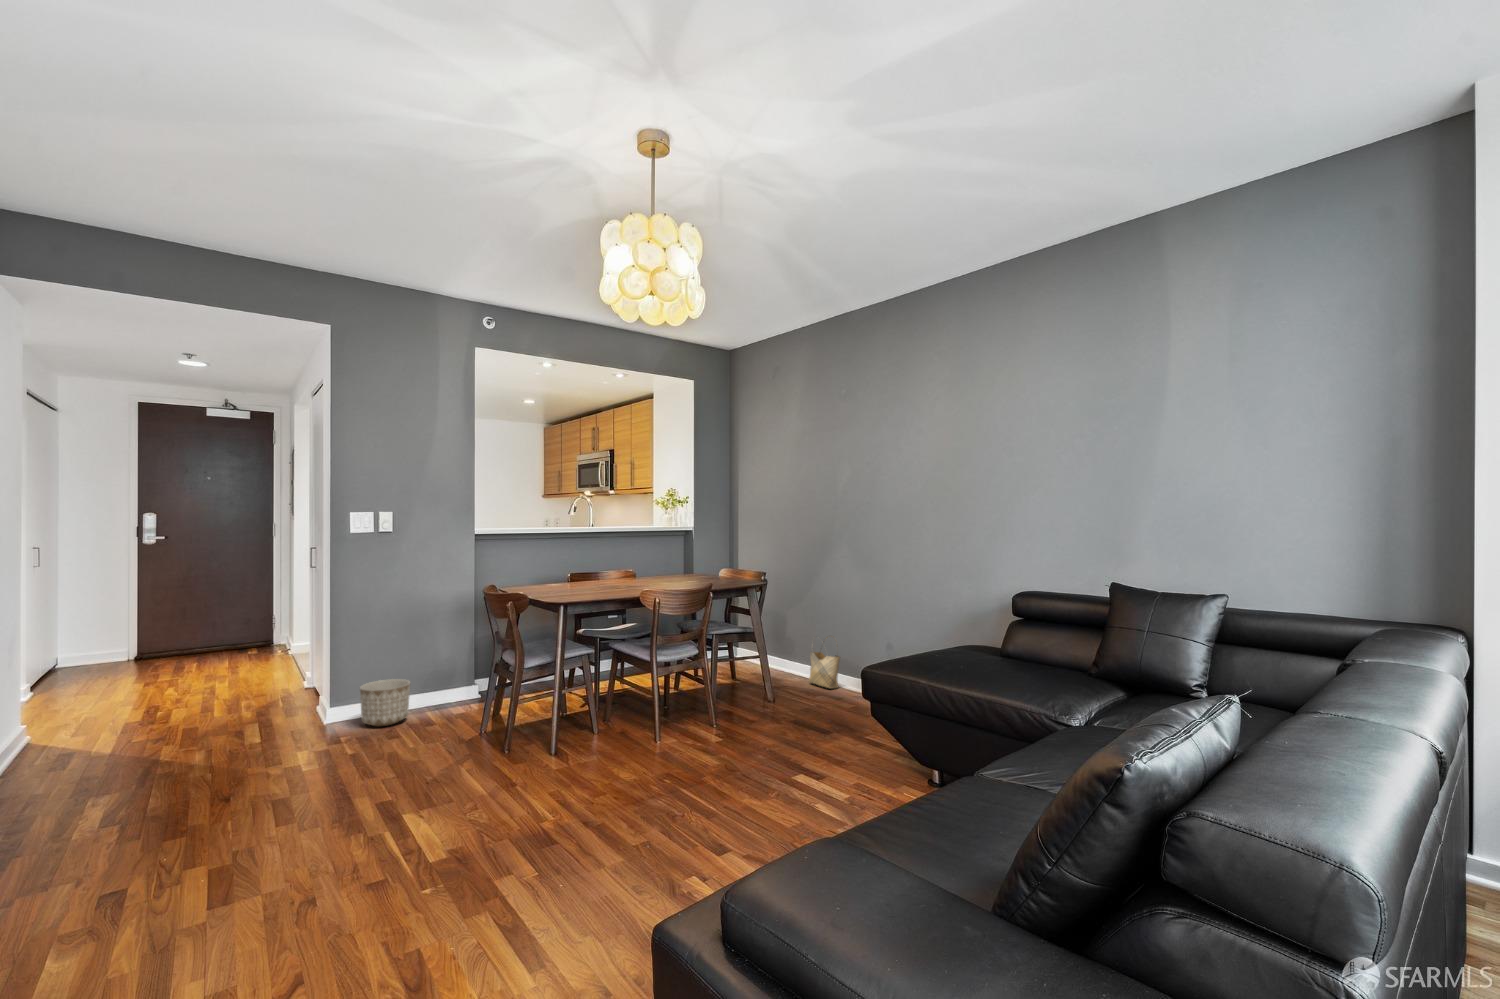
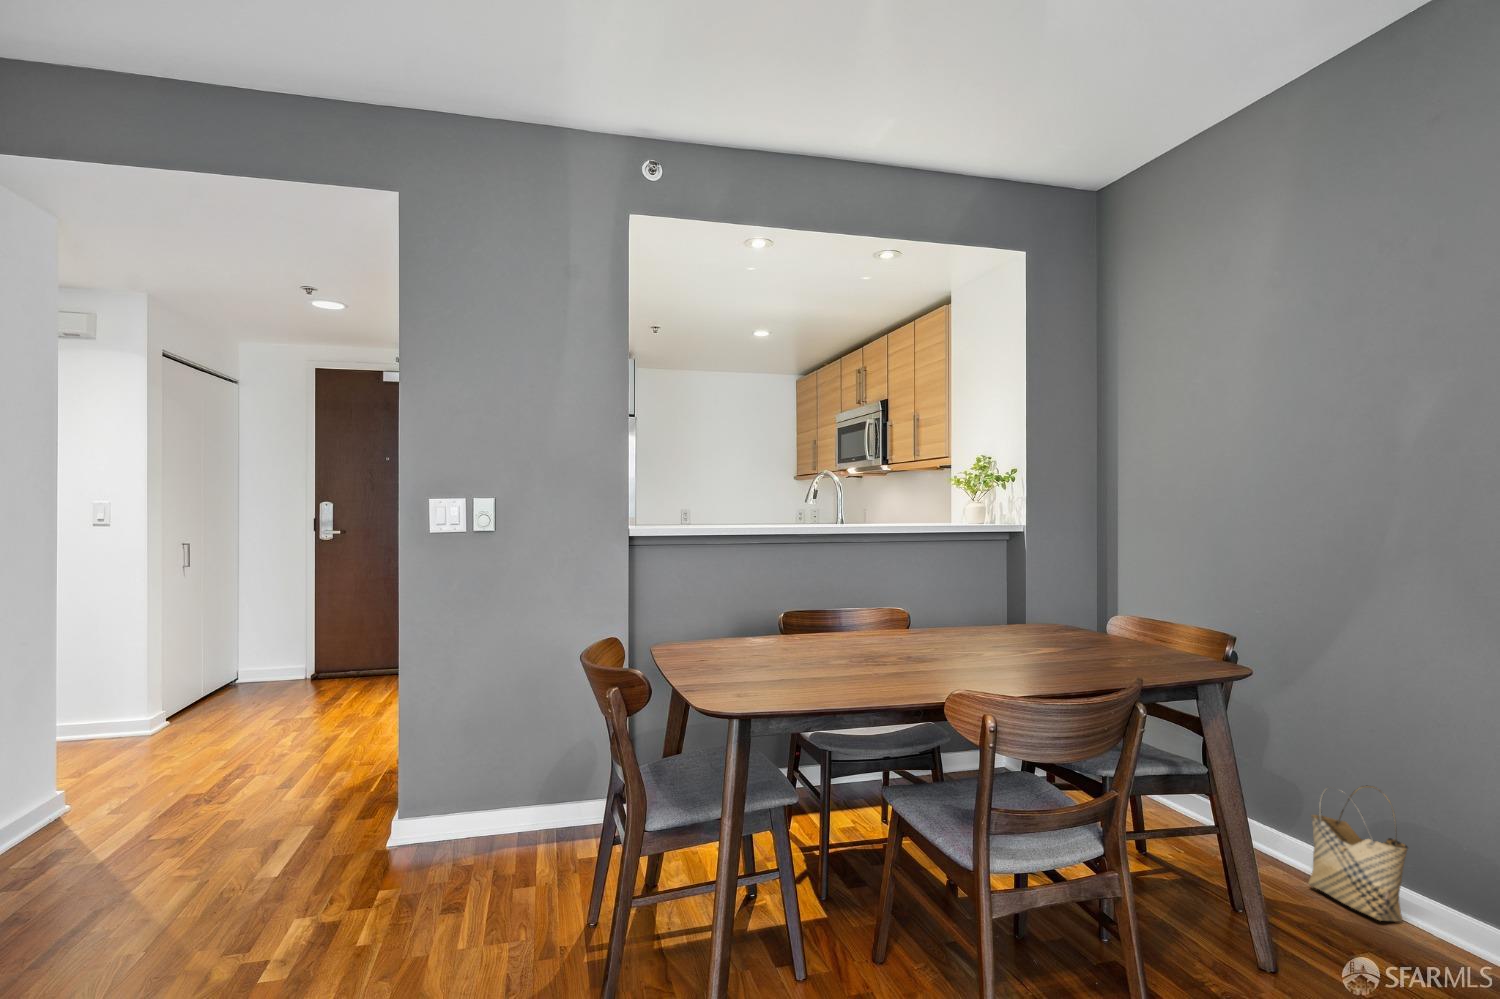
planter: present [360,679,411,726] -> none [430,781,511,869]

